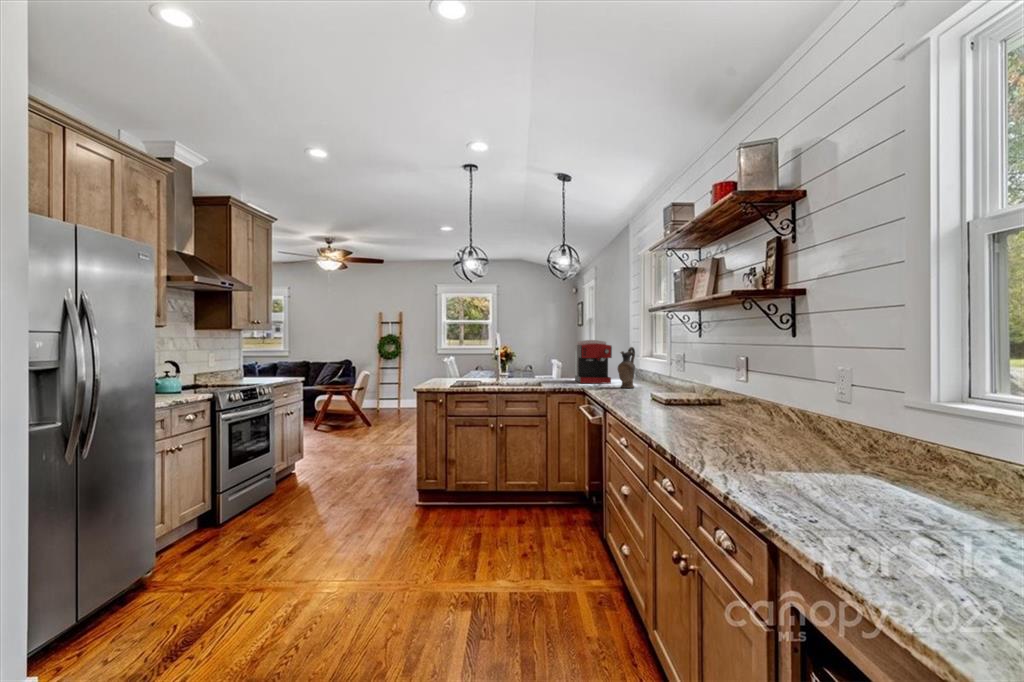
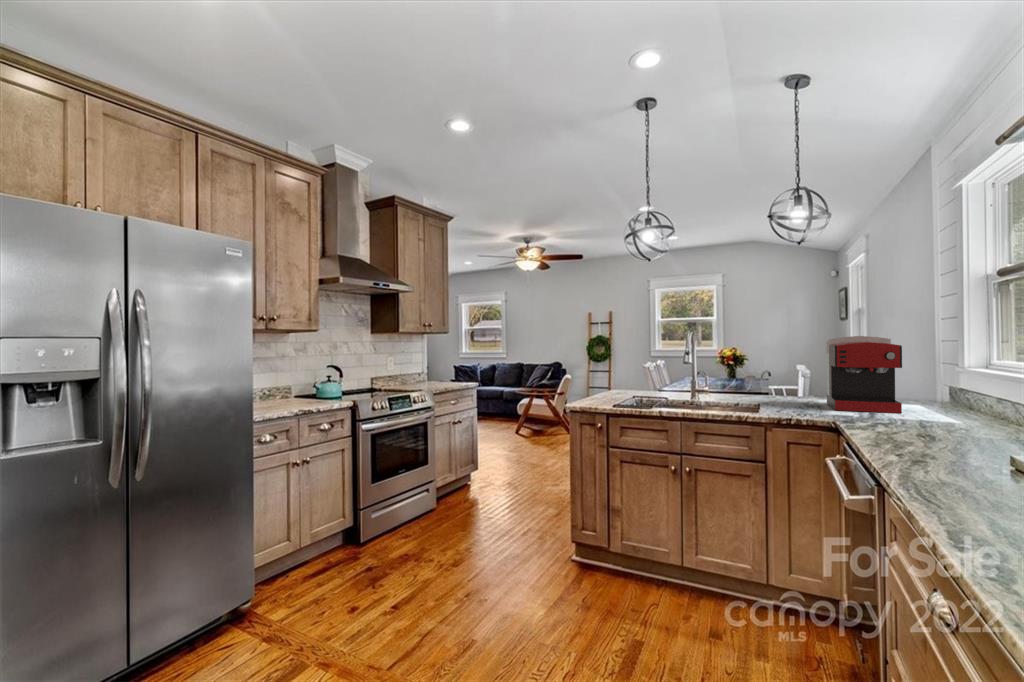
ceramic pitcher: present [618,347,635,388] -> none [914,348,958,428]

